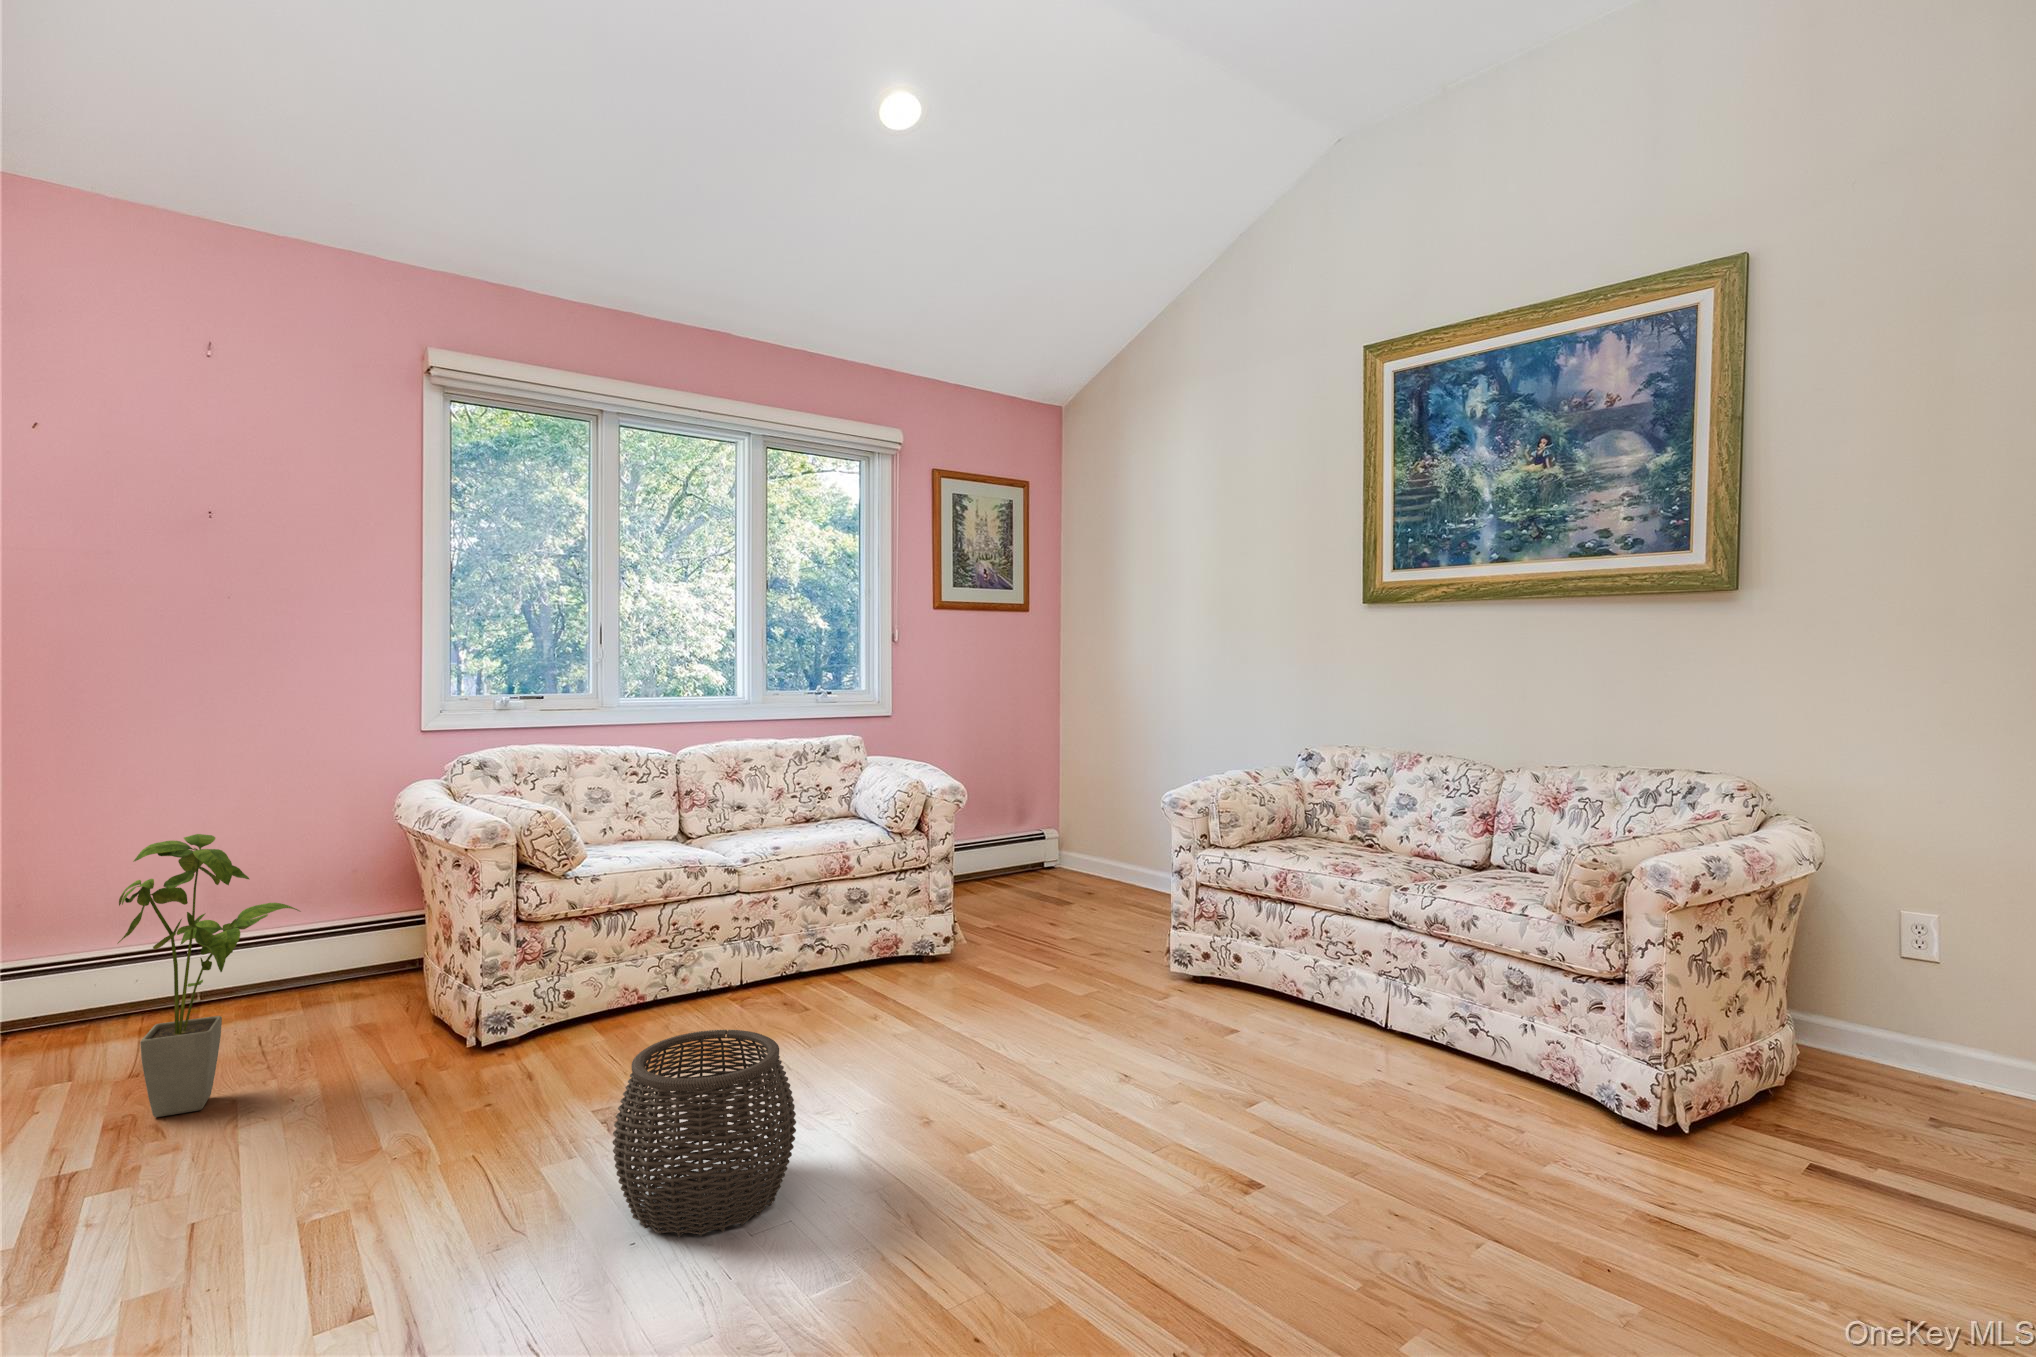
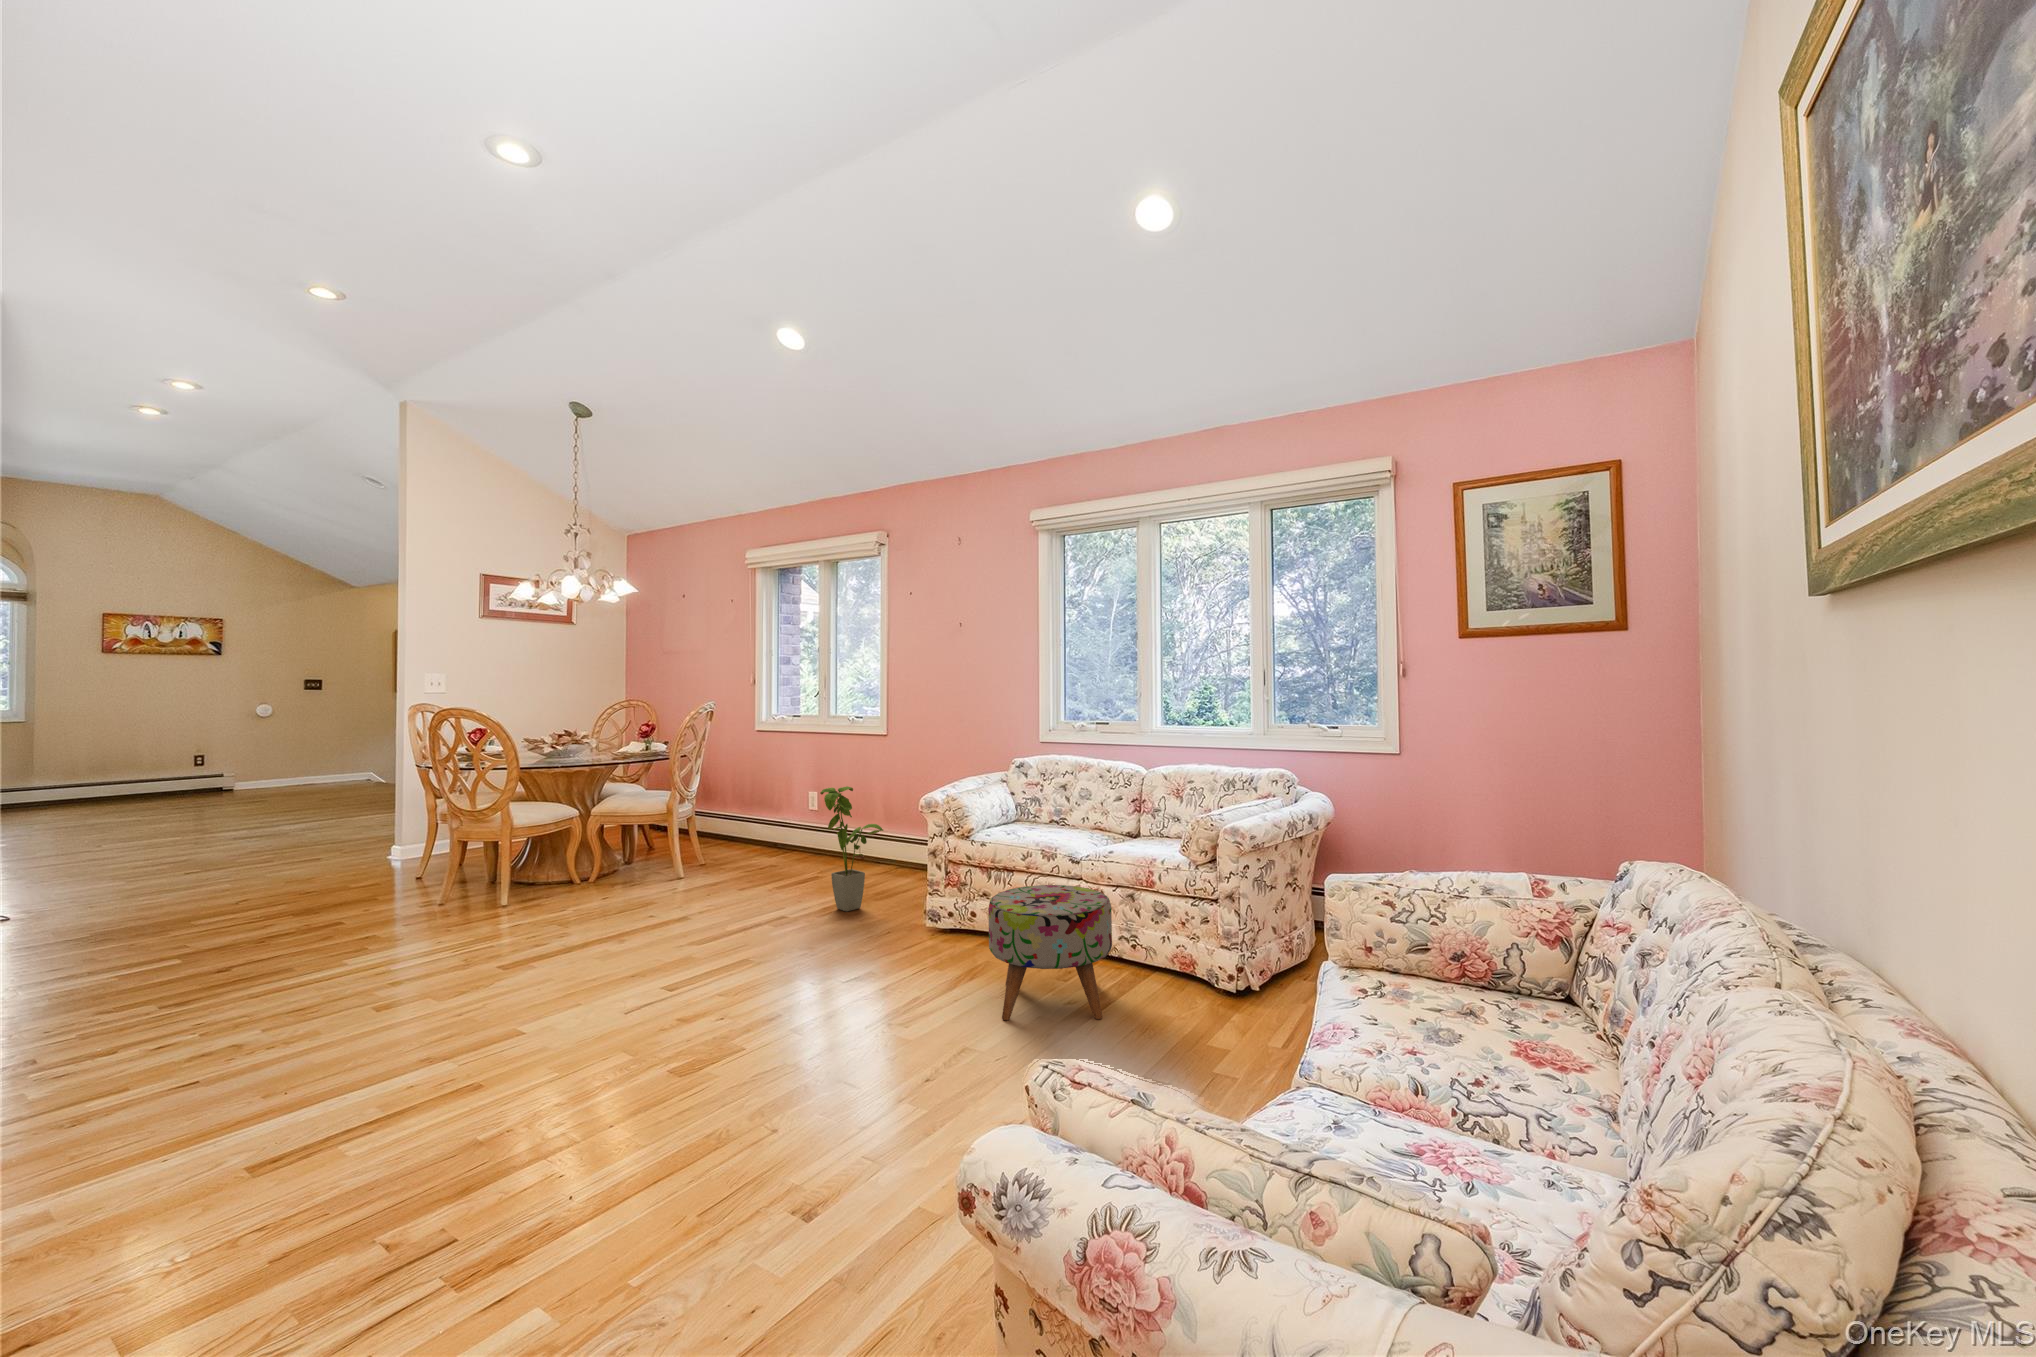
ottoman: none [794,880,951,1047] -> present [988,885,1112,1020]
woven basket: present [612,1030,796,1237] -> none [708,926,809,1033]

